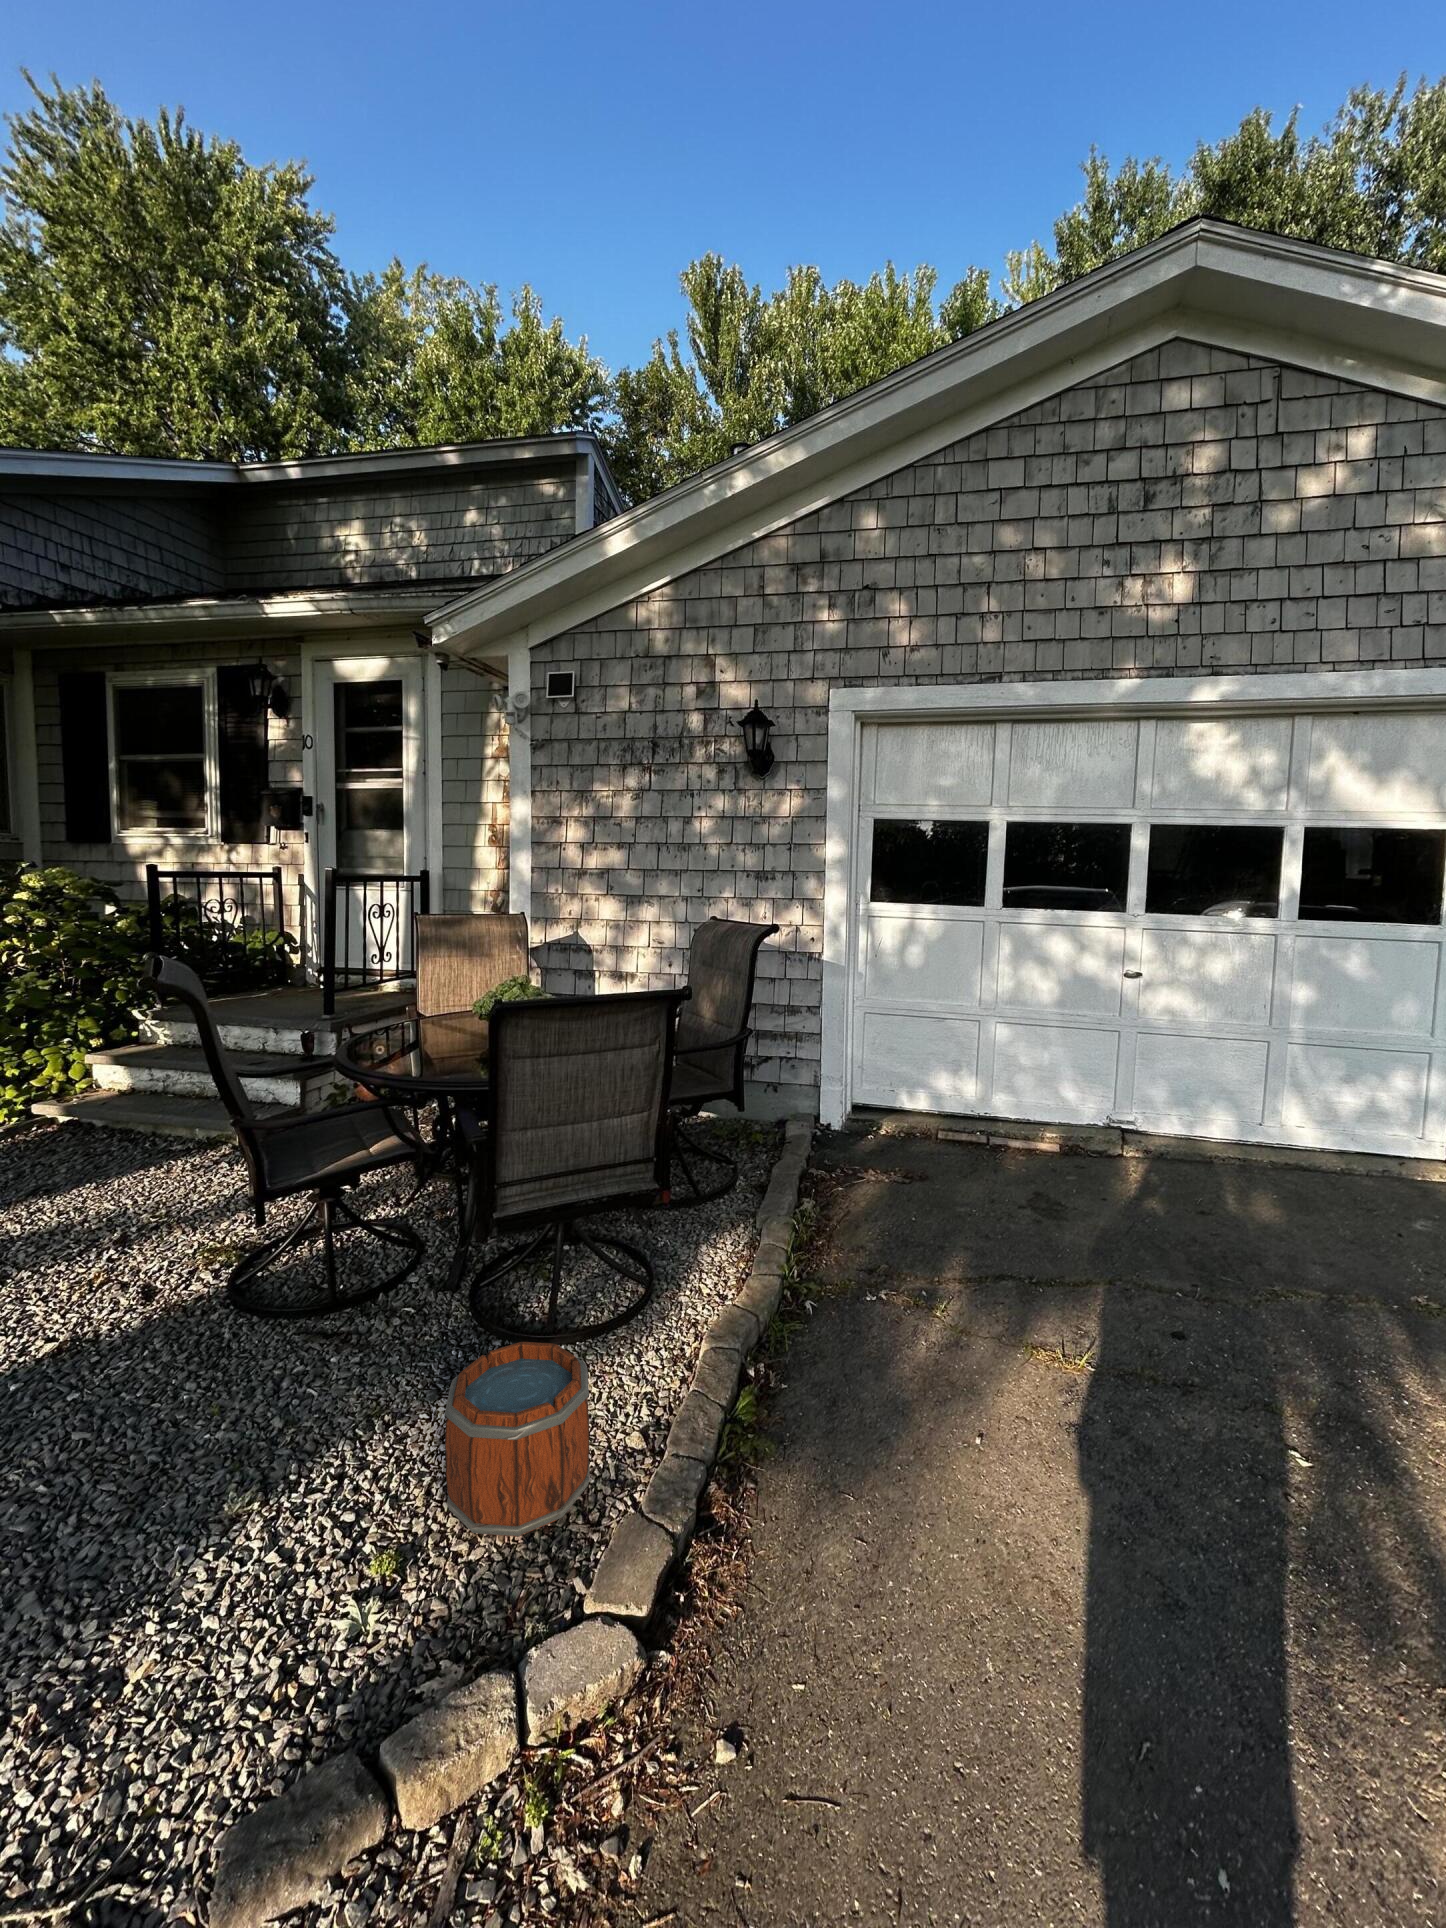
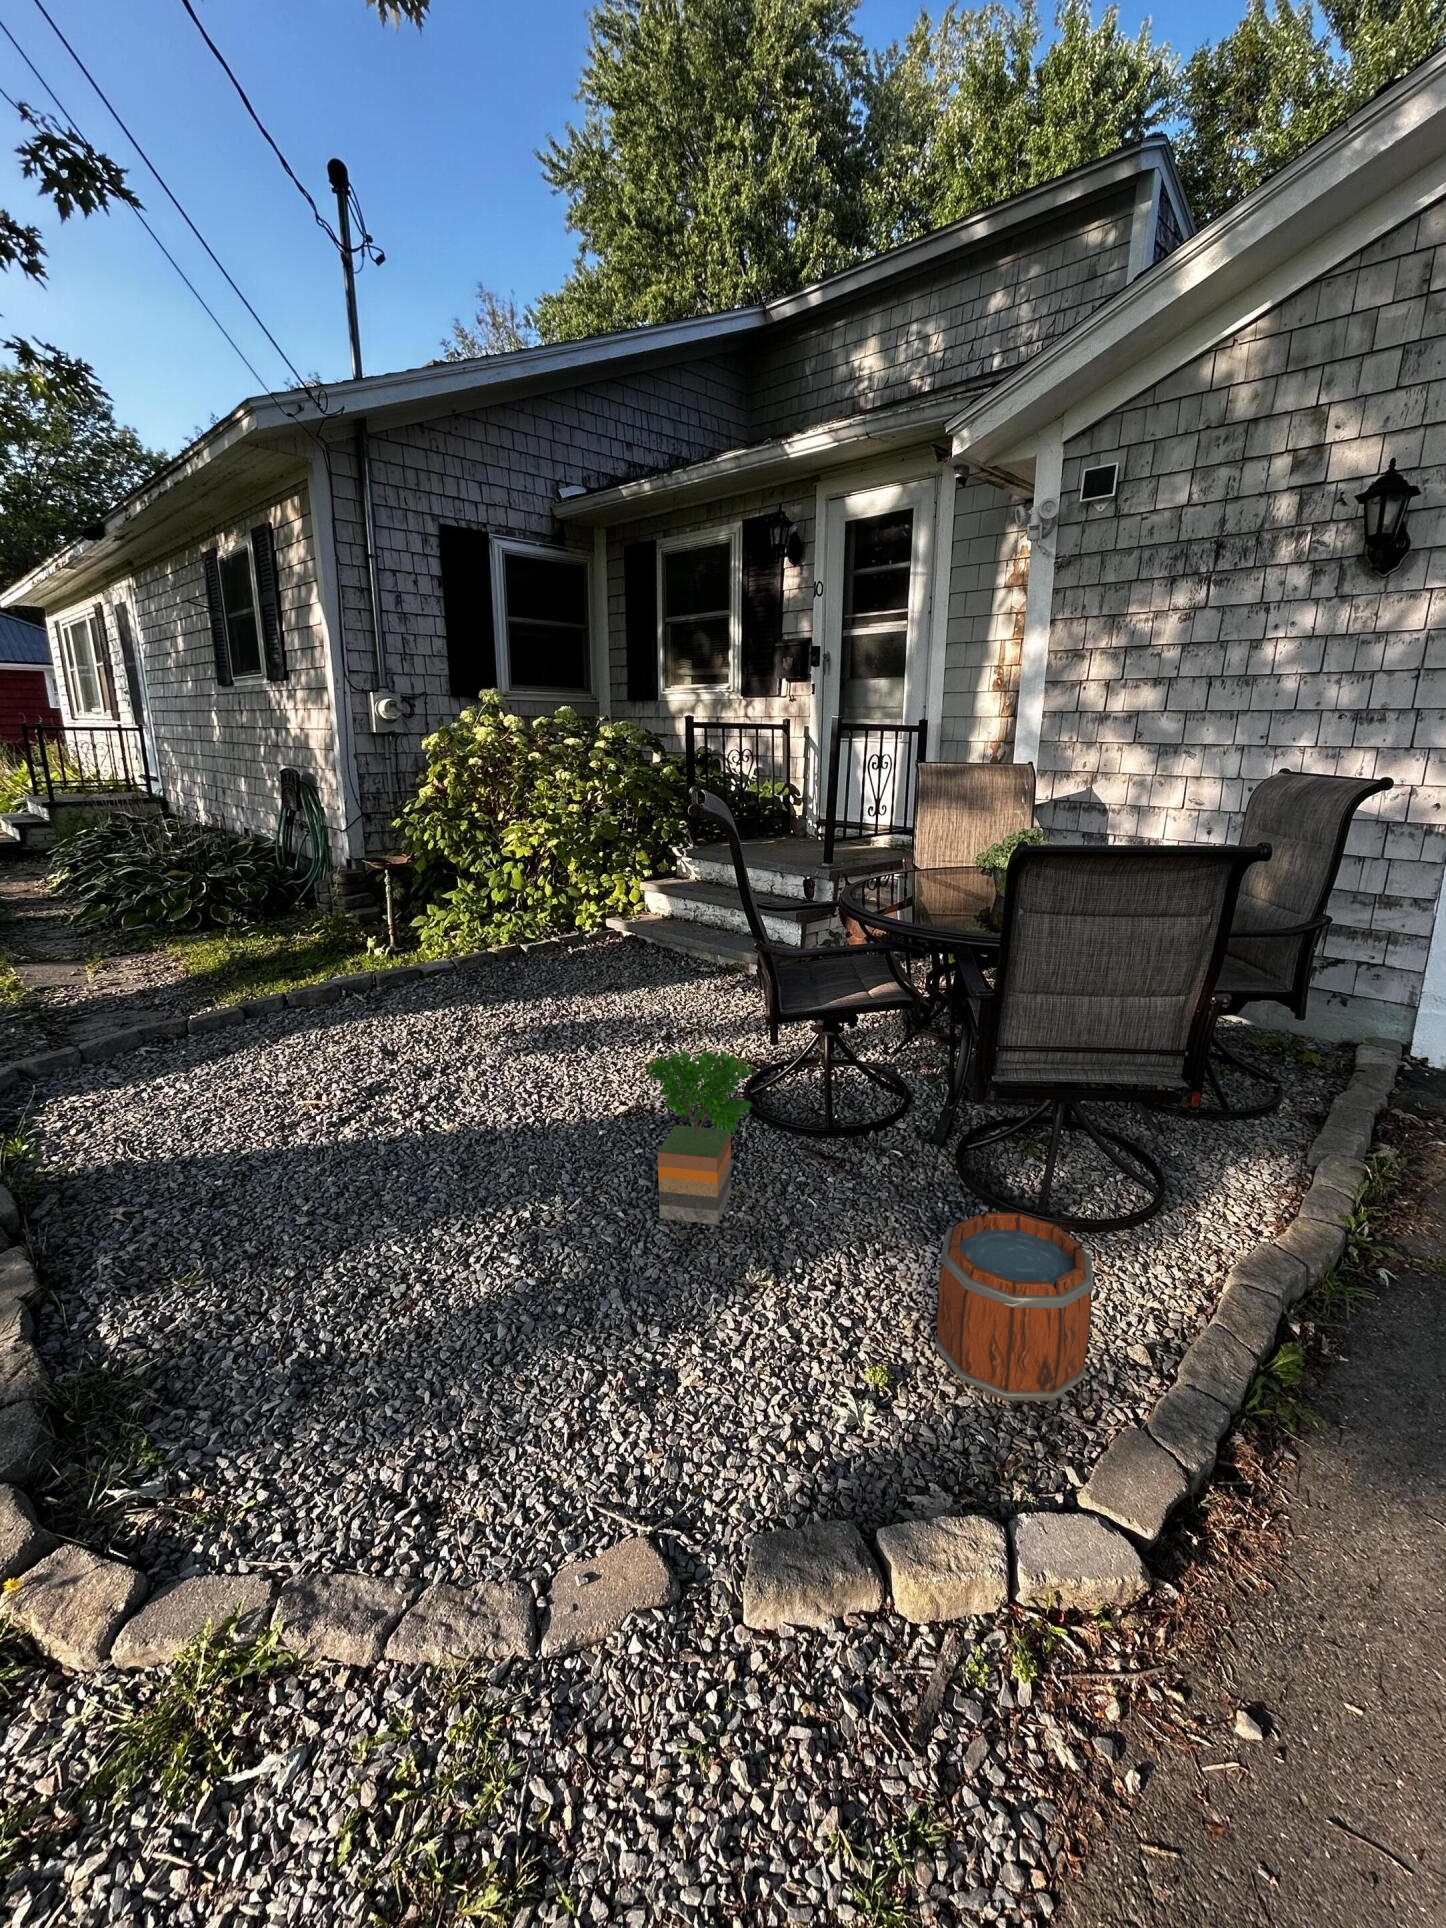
potted tree: none [77,1246,231,1473] -> present [646,1049,753,1225]

